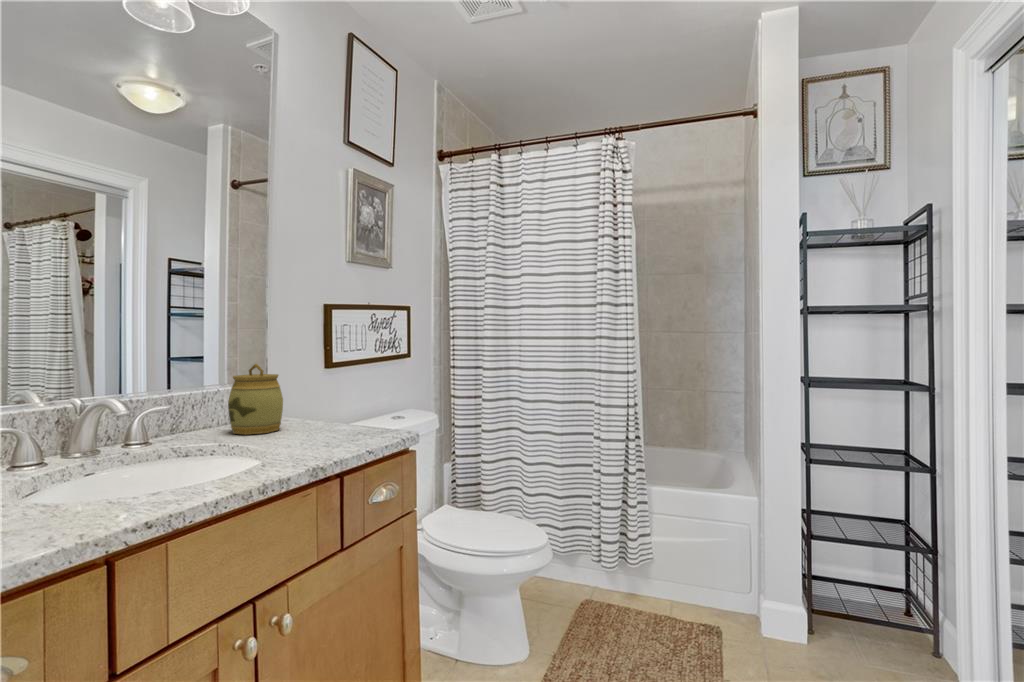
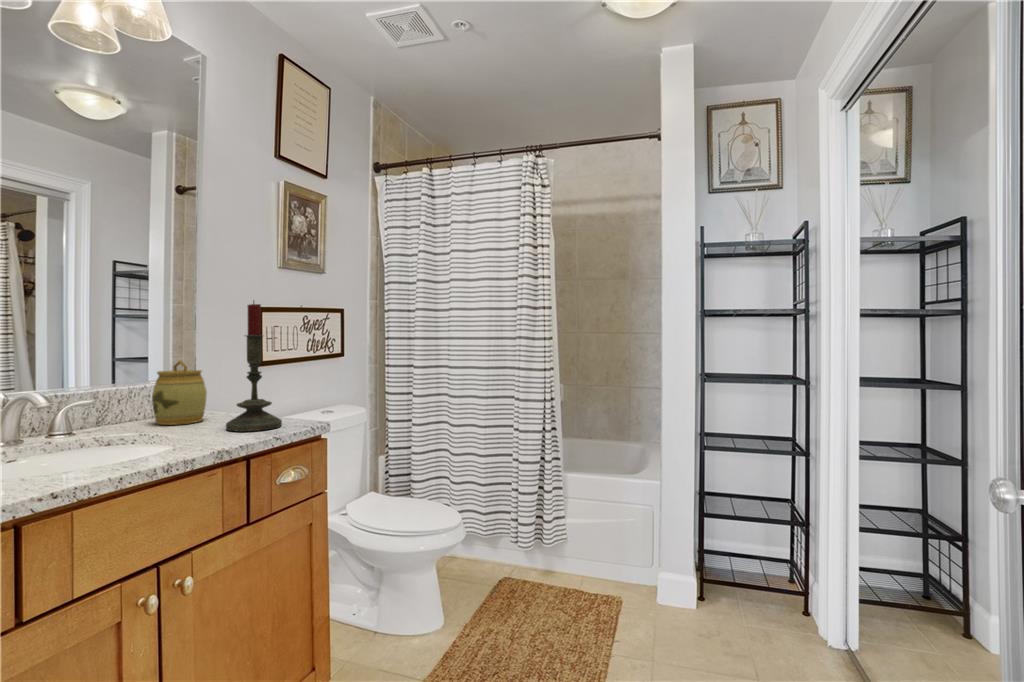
candle: none [309,297,367,443] -> present [226,301,282,432]

